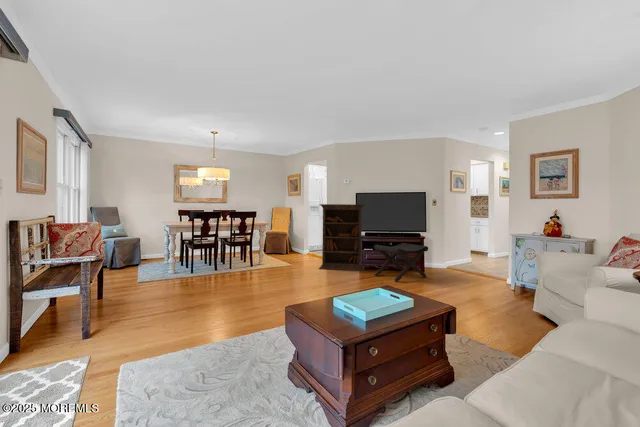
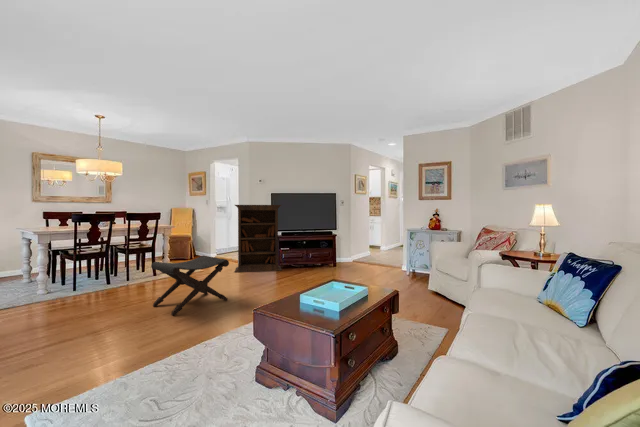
footstool: present [374,243,428,282] -> present [151,255,229,315]

